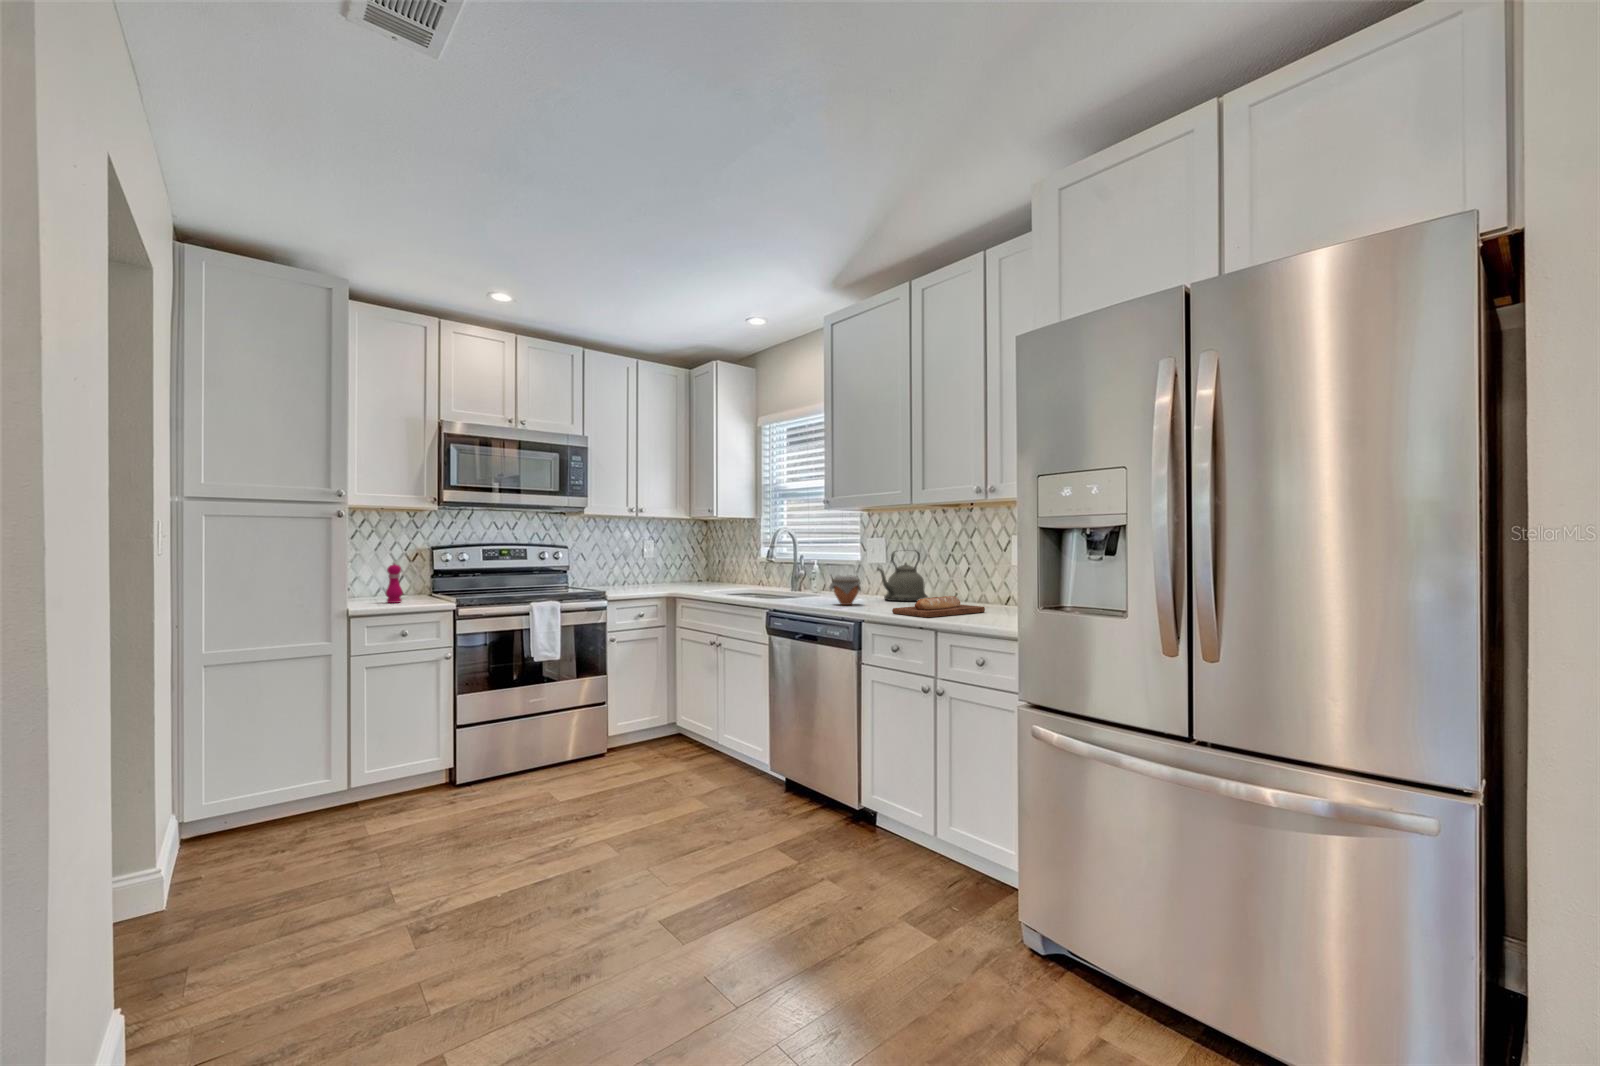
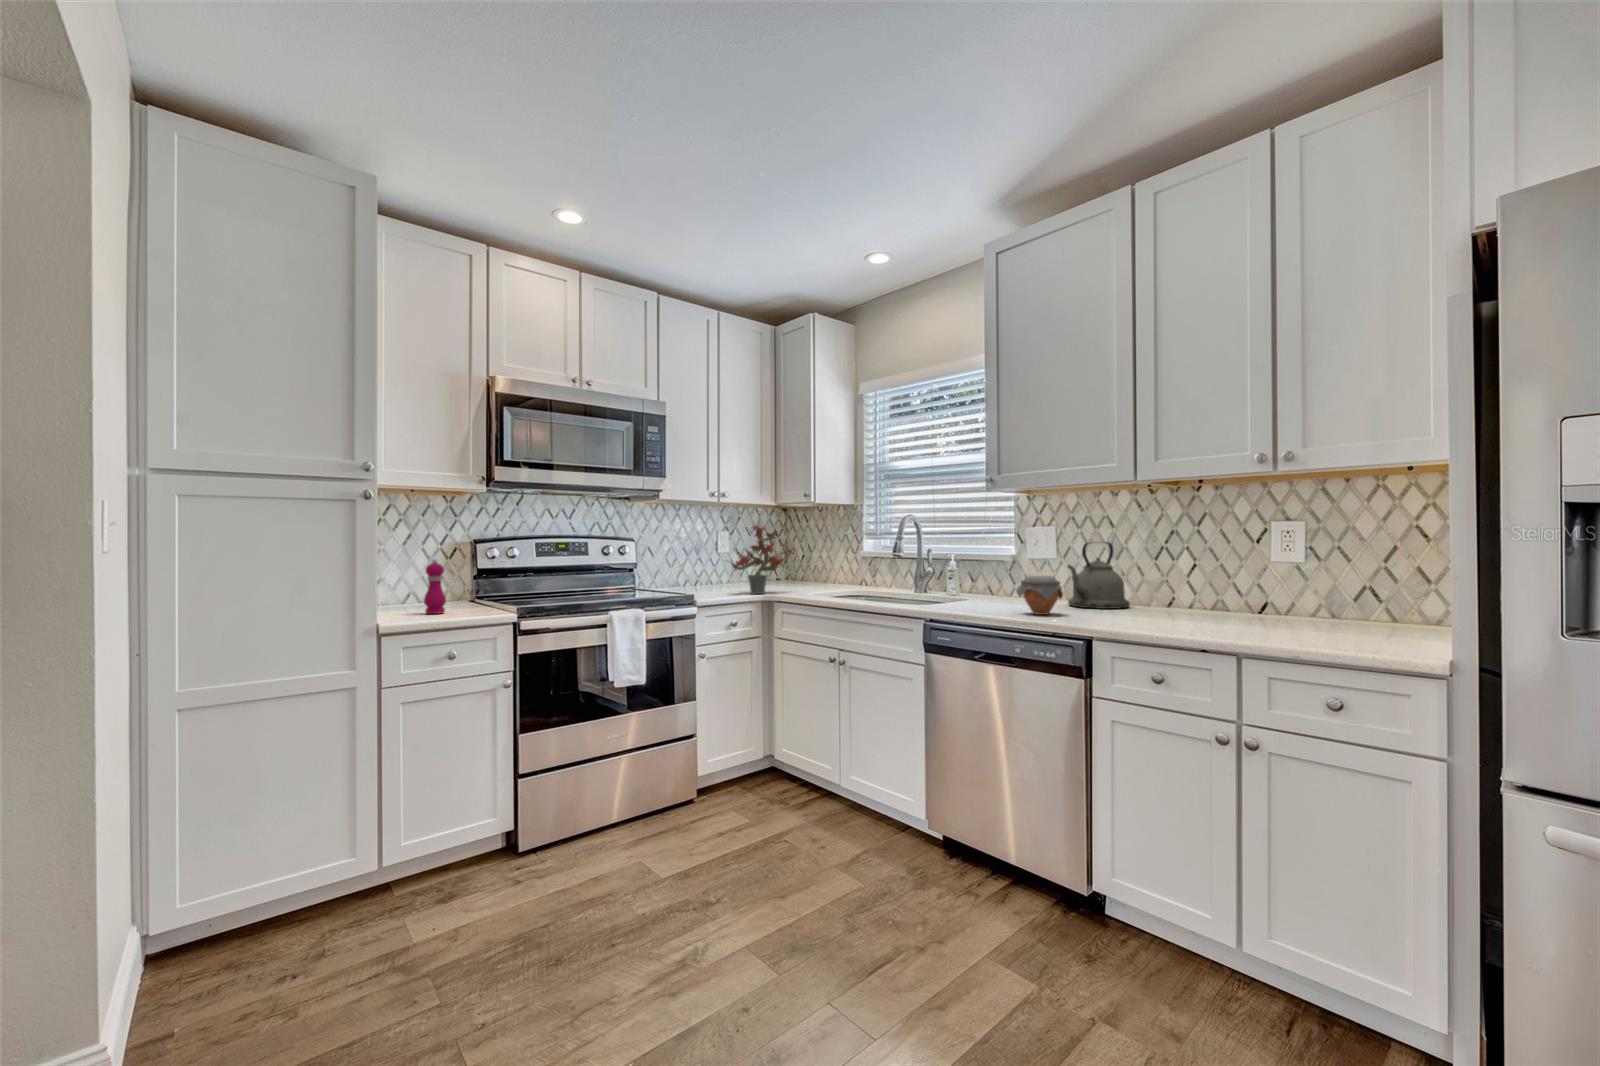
potted plant: none [632,524,695,591] -> present [725,524,794,594]
bread loaf: present [892,596,985,617] -> none [1144,604,1266,636]

